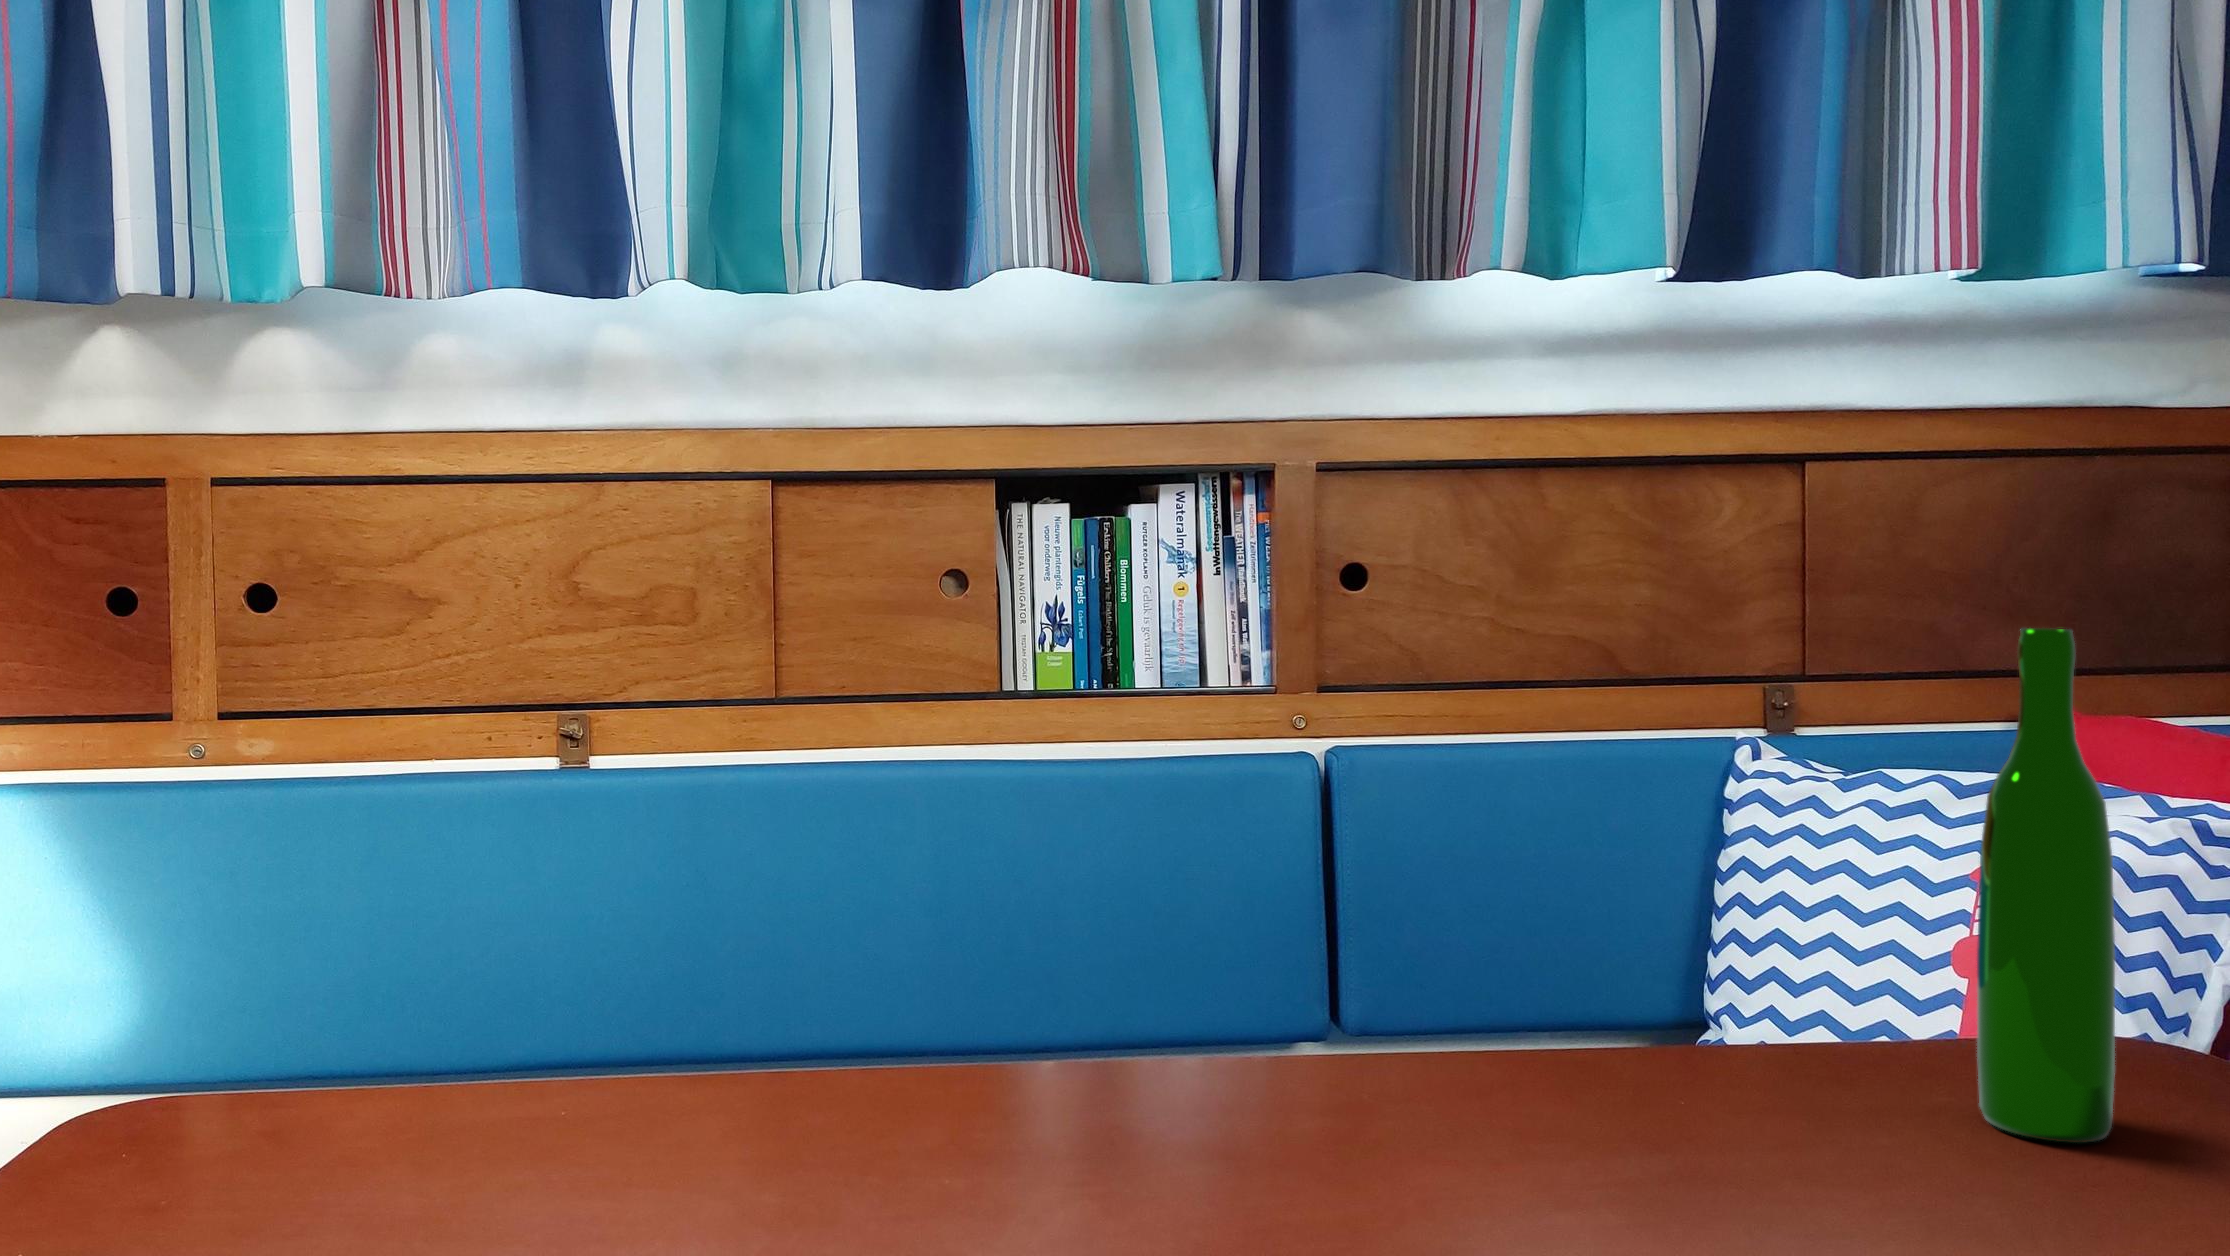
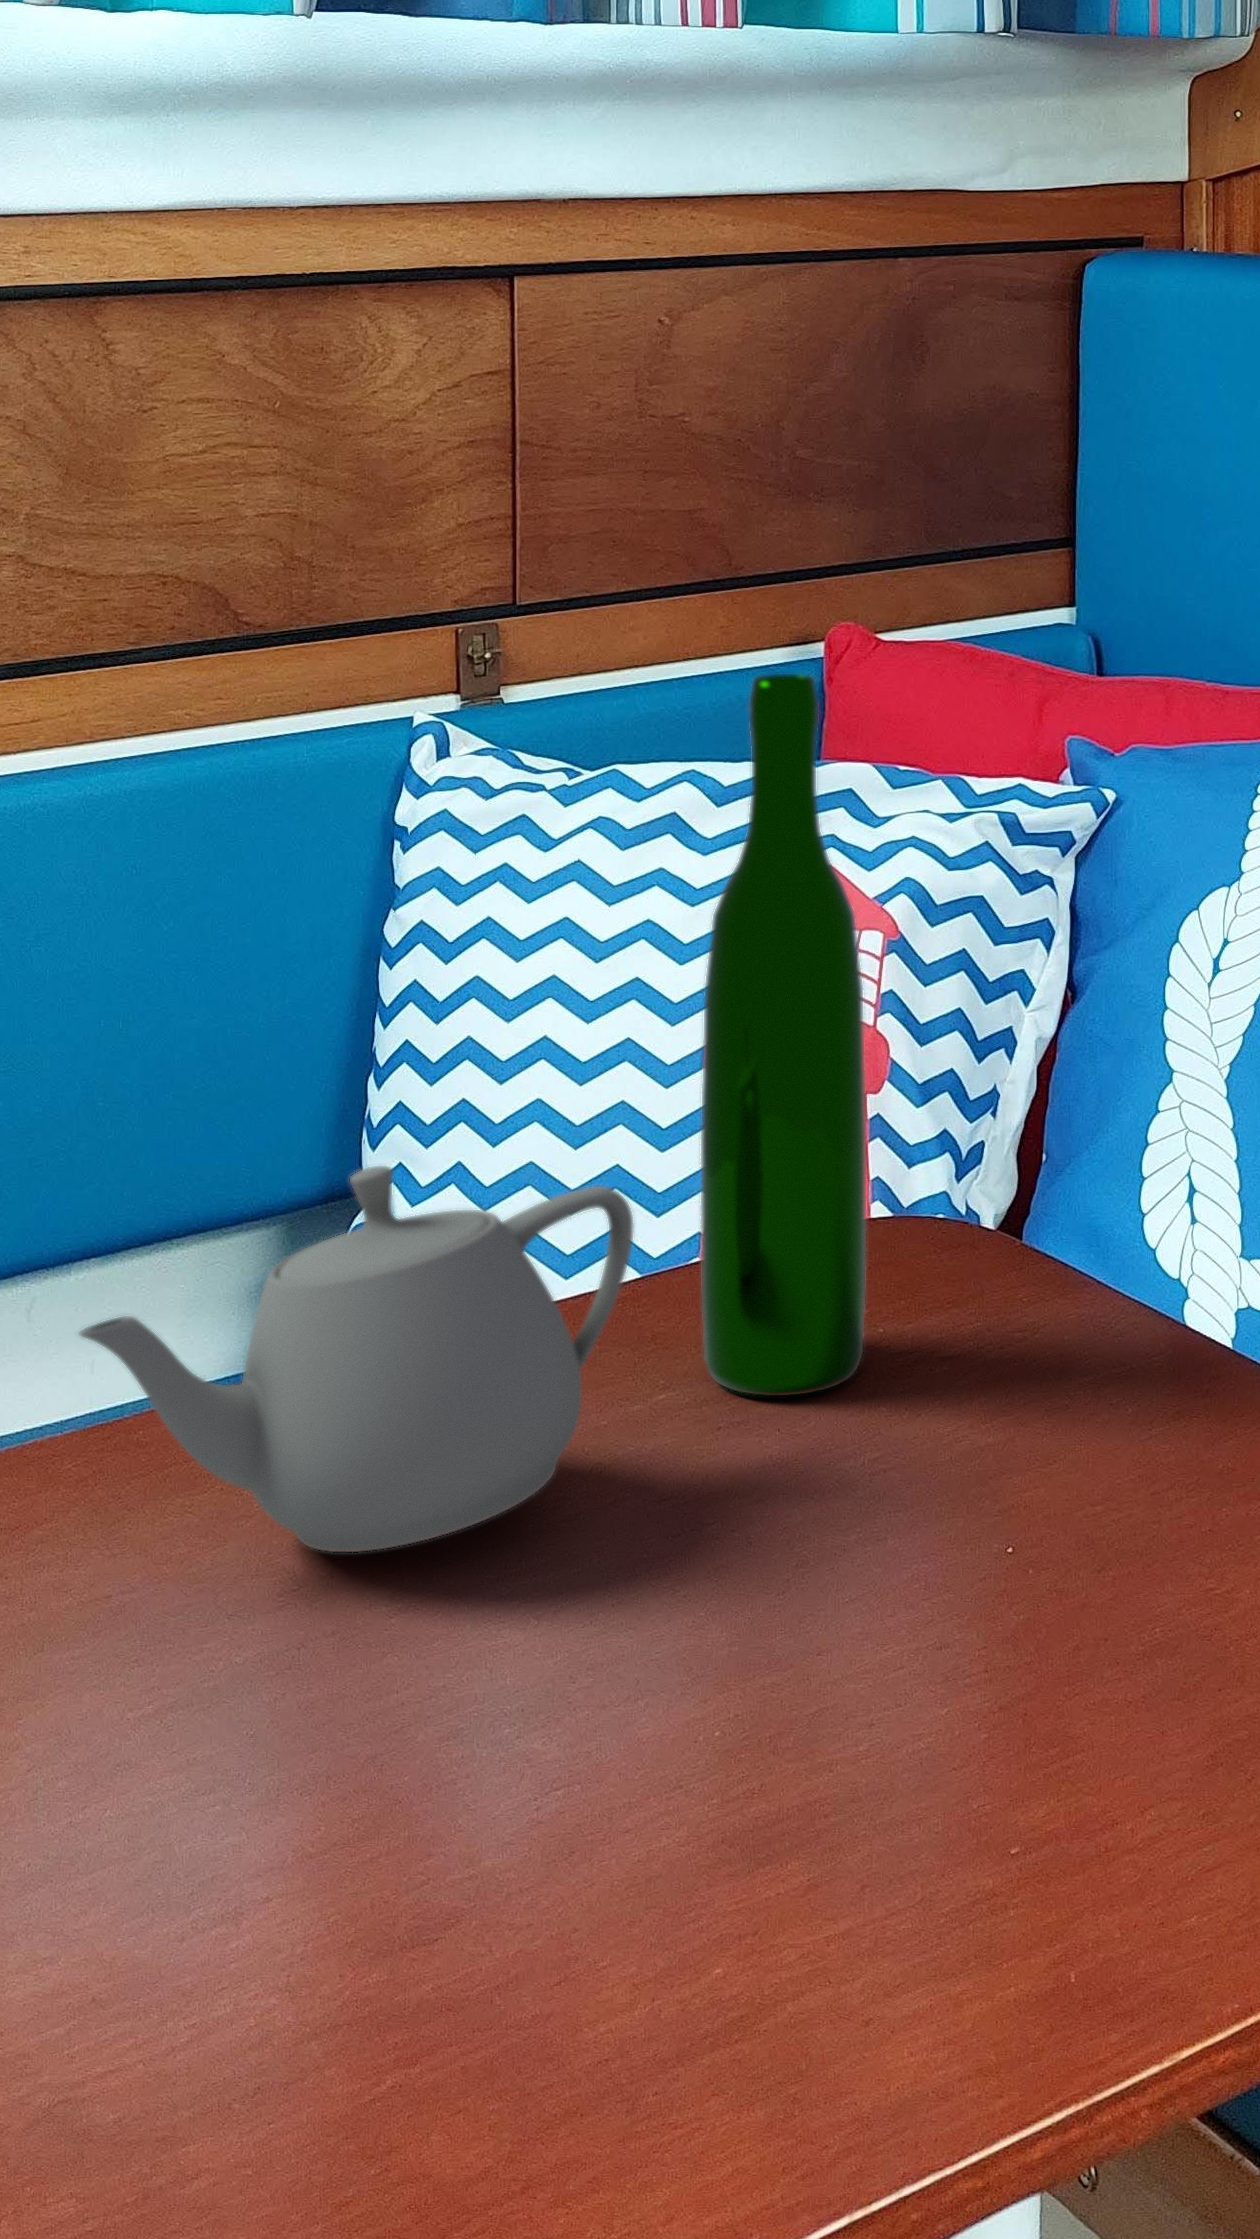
teapot: none [1542,919,1930,1165] -> present [79,1166,634,1552]

